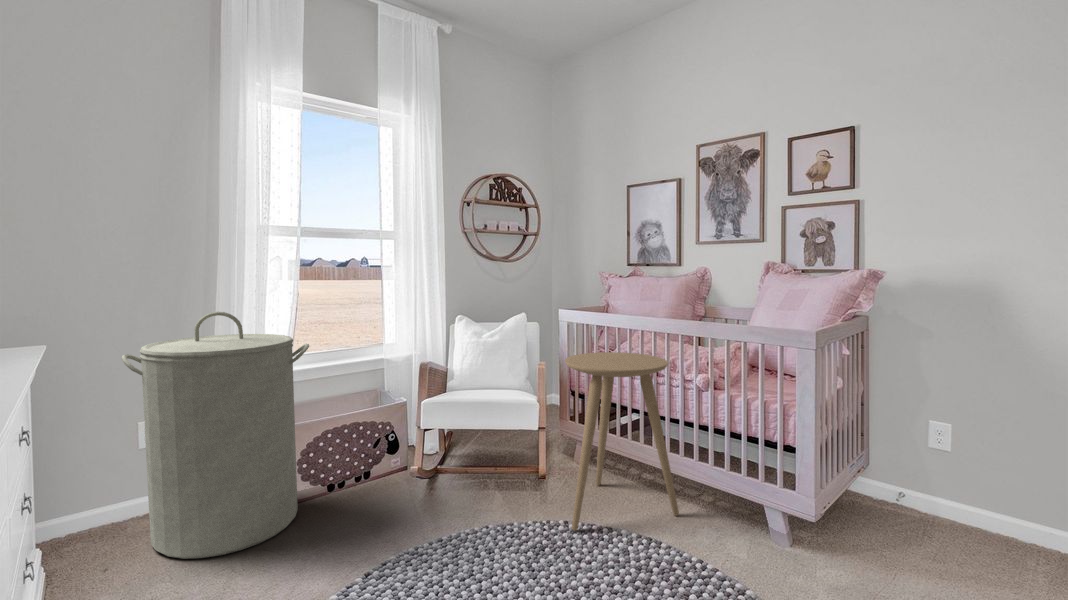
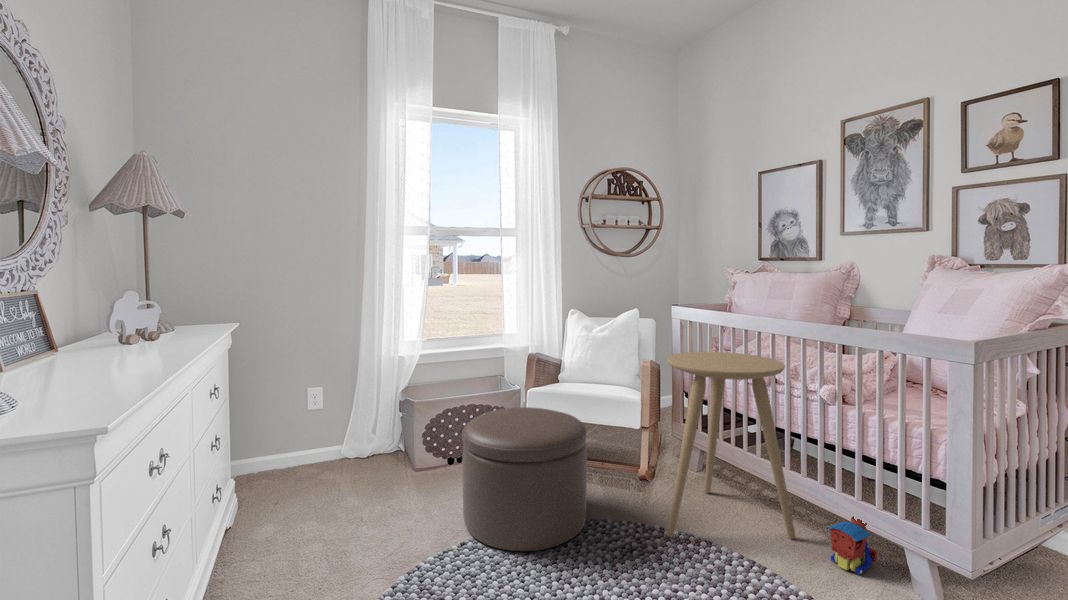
laundry hamper: present [122,312,309,559] -> none [282,299,428,510]
ottoman: none [362,419,493,569] -> present [462,407,587,551]
toy train: none [707,488,744,537] -> present [828,516,877,575]

